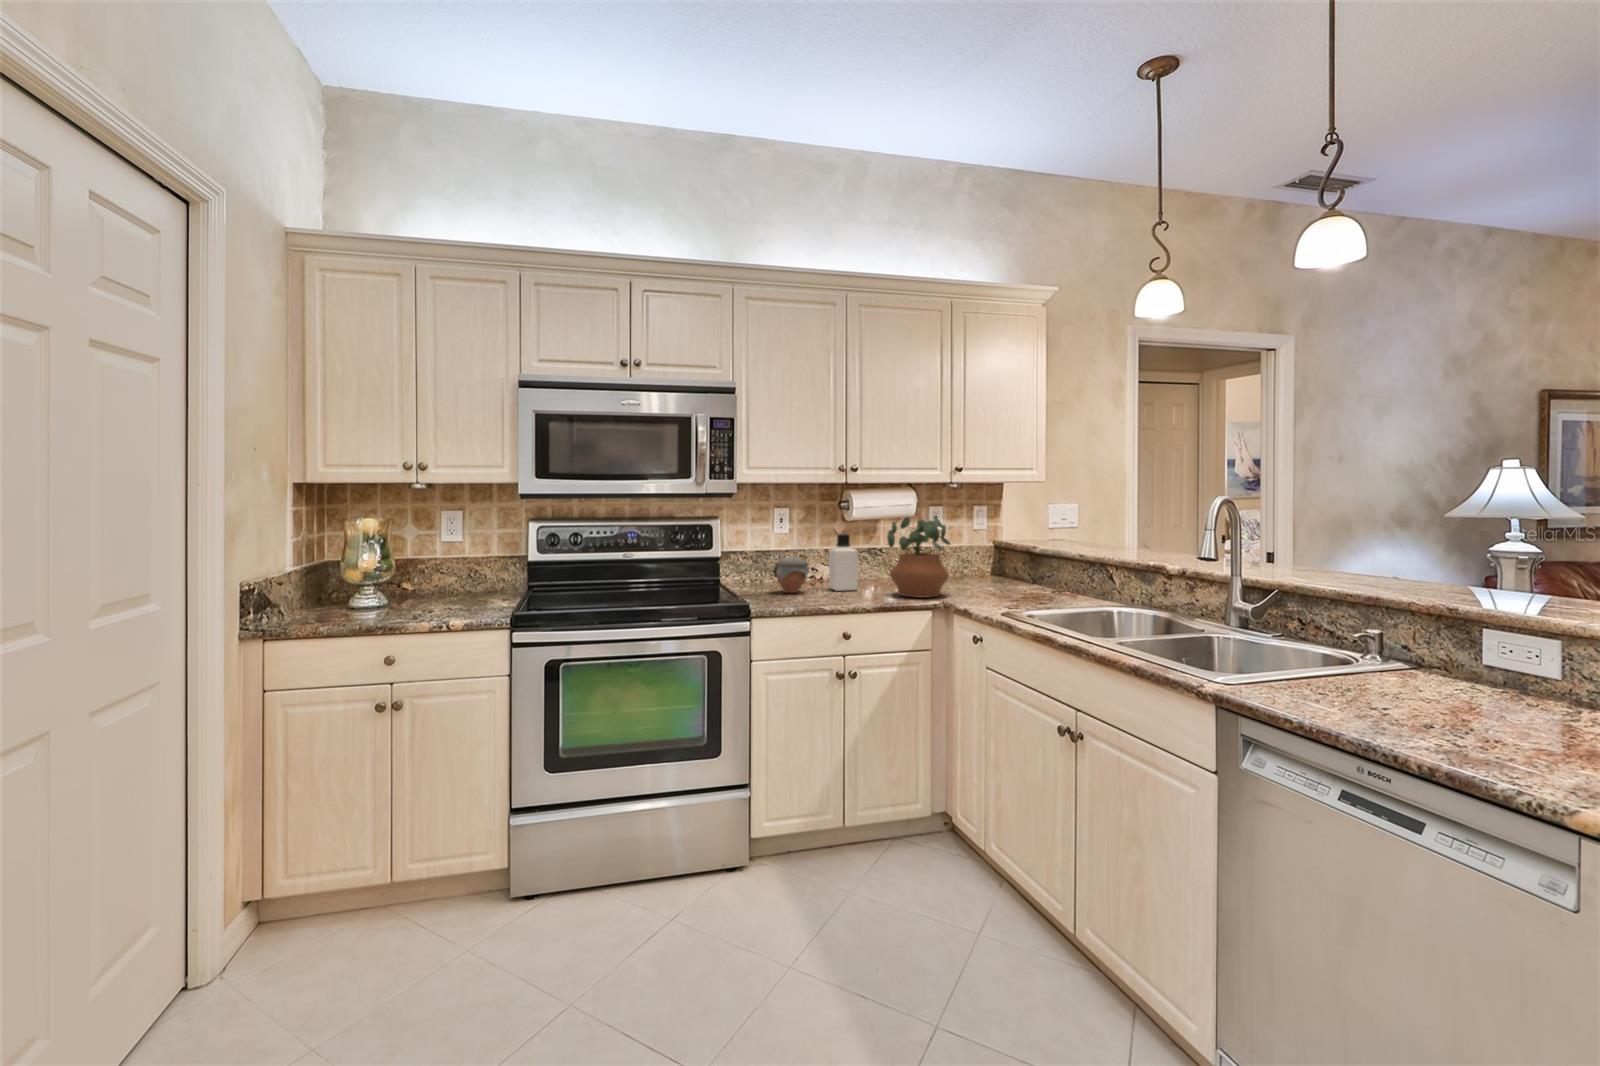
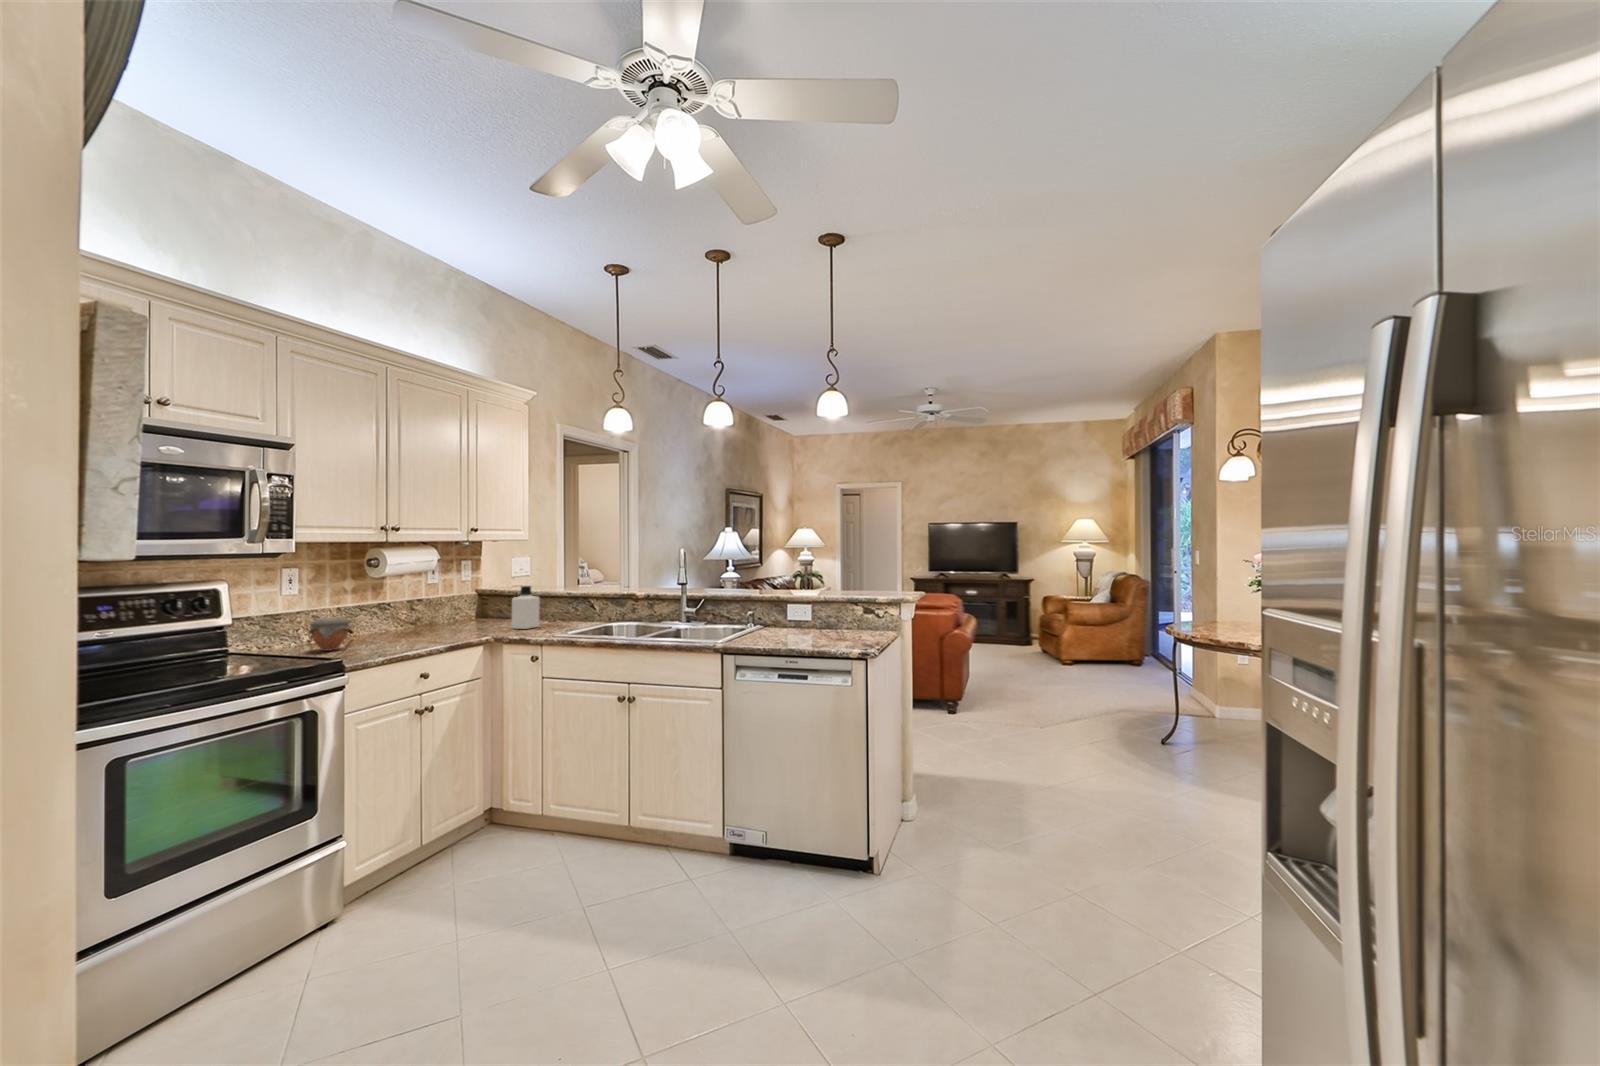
potted plant: present [887,516,950,597] -> none [435,573,489,637]
bottle: present [829,534,858,591] -> present [511,586,540,629]

